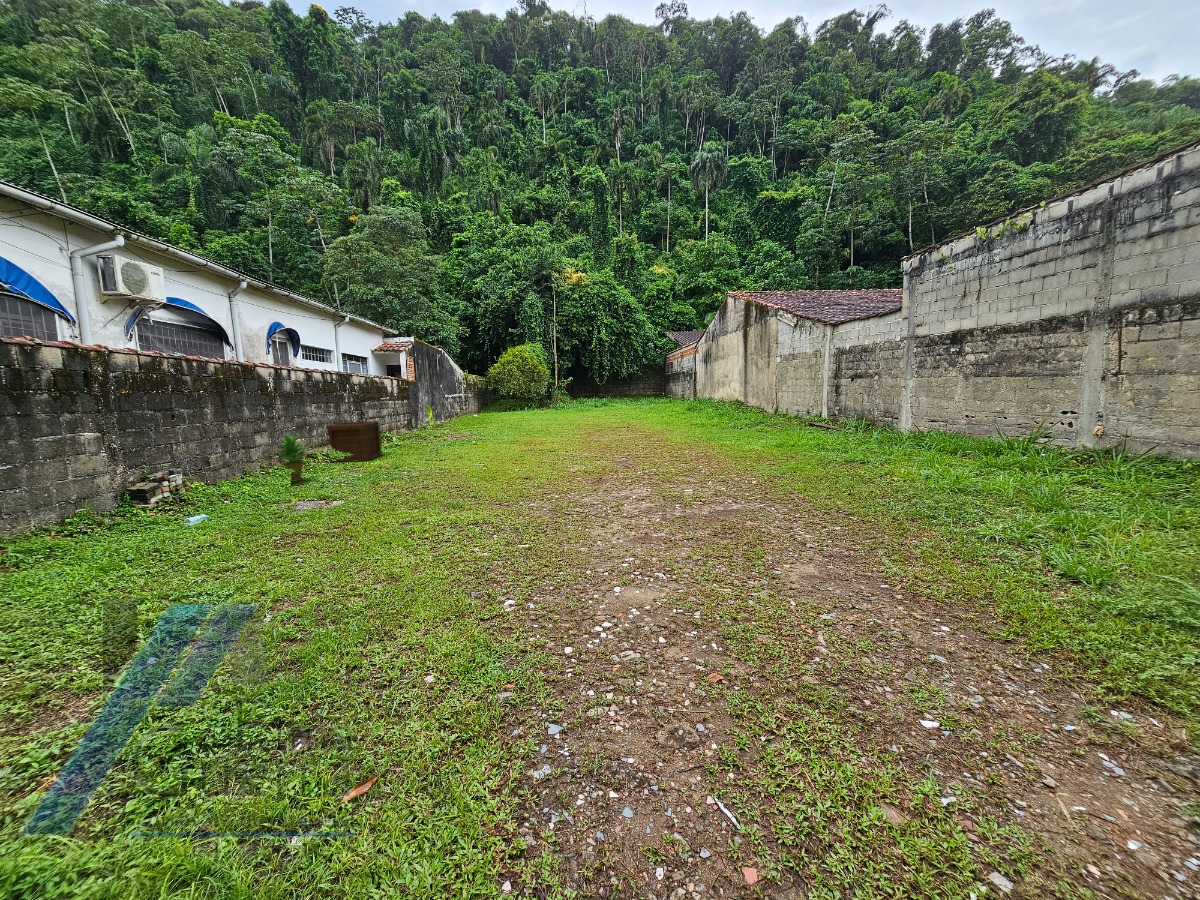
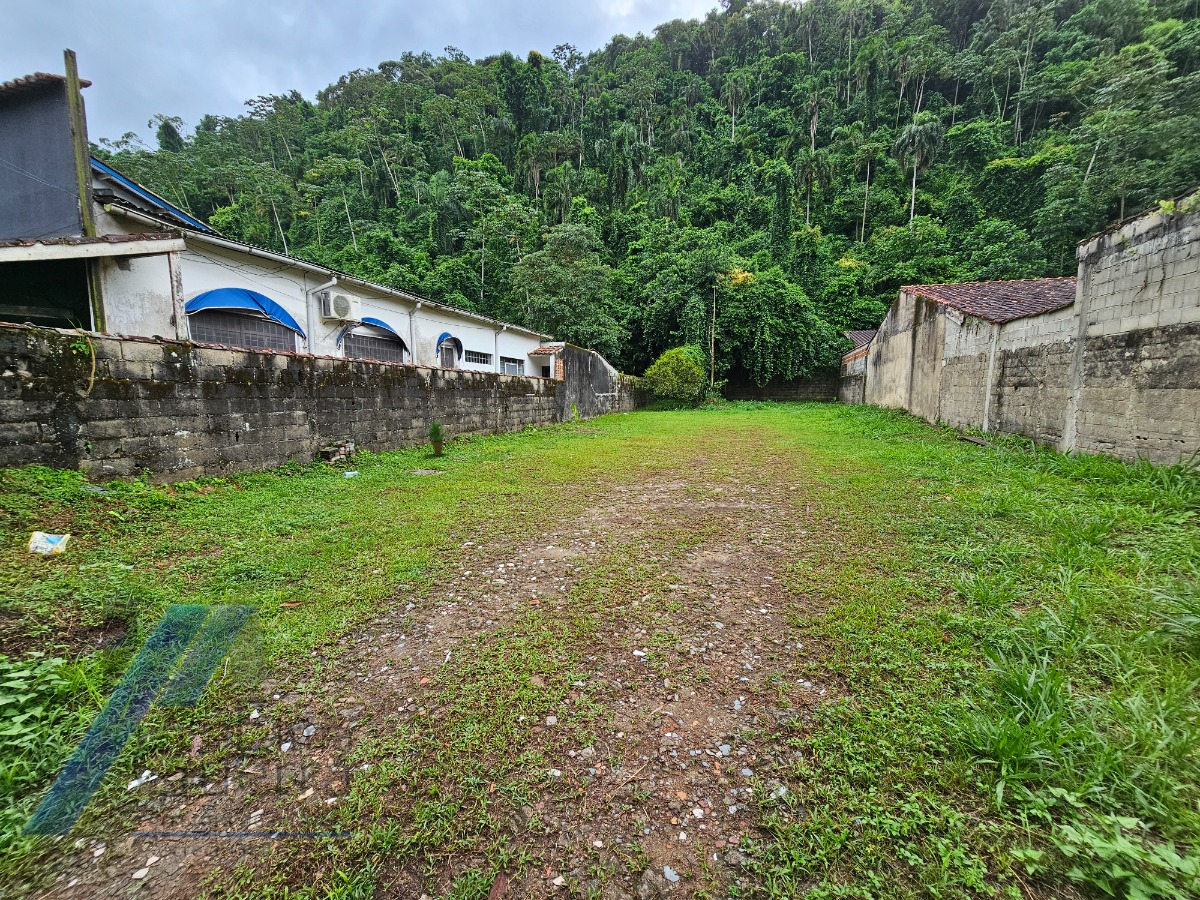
wooden crate: present [326,421,382,462] -> none [472,413,513,444]

